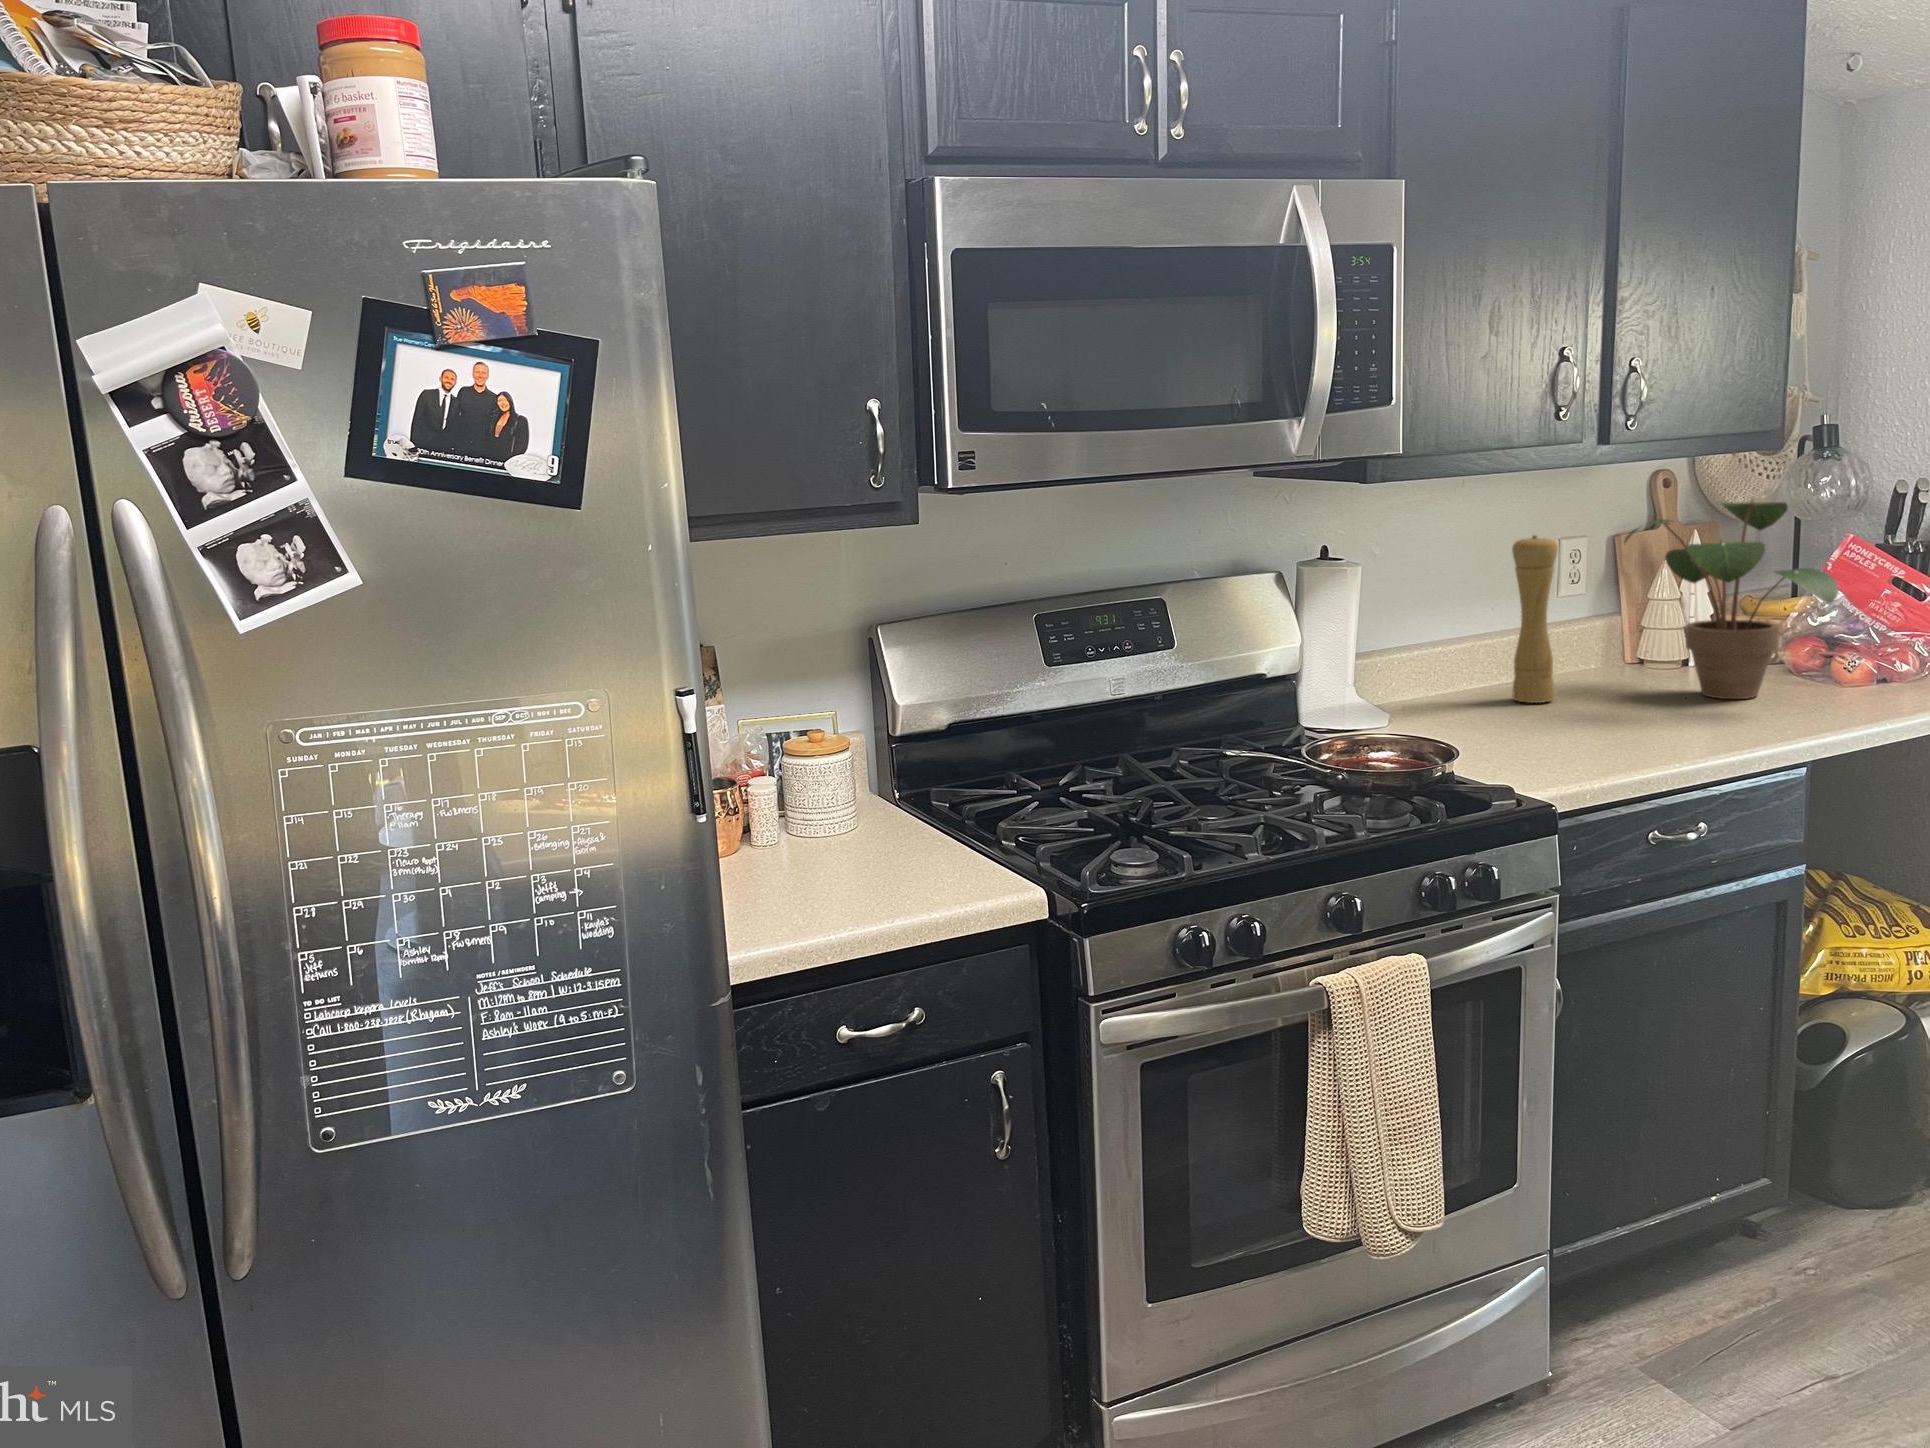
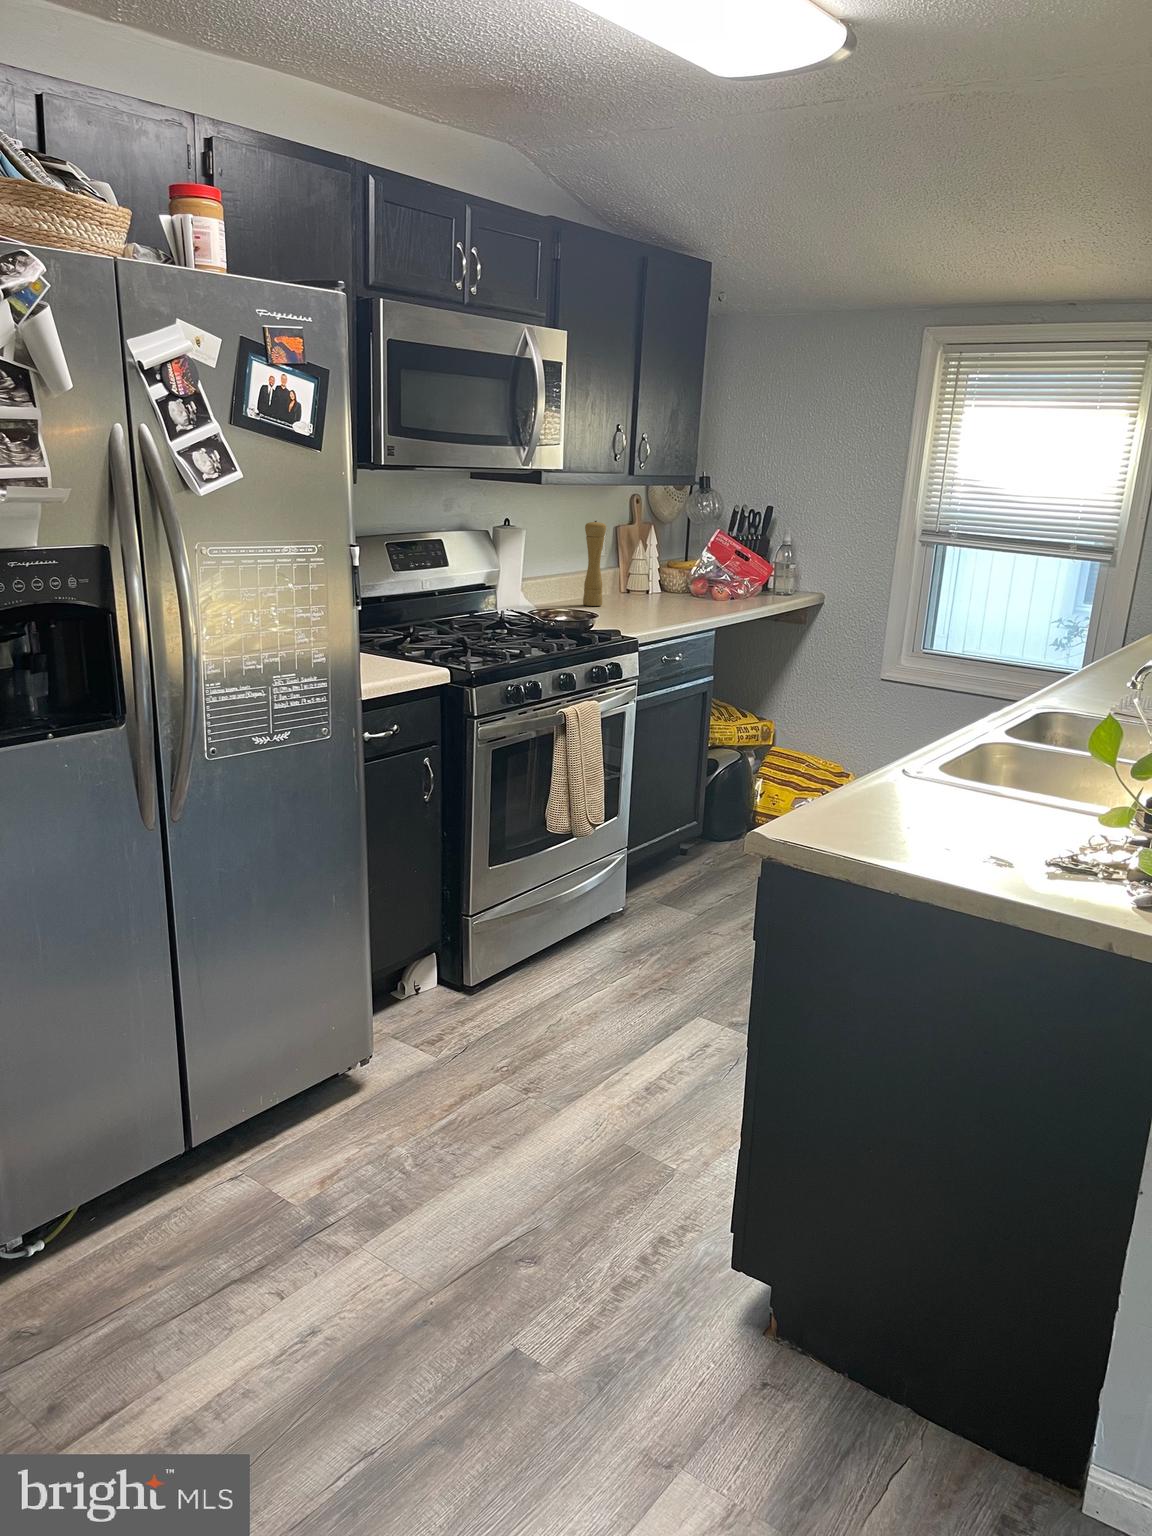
potted plant: present [1624,499,1839,699] -> none [631,510,722,605]

